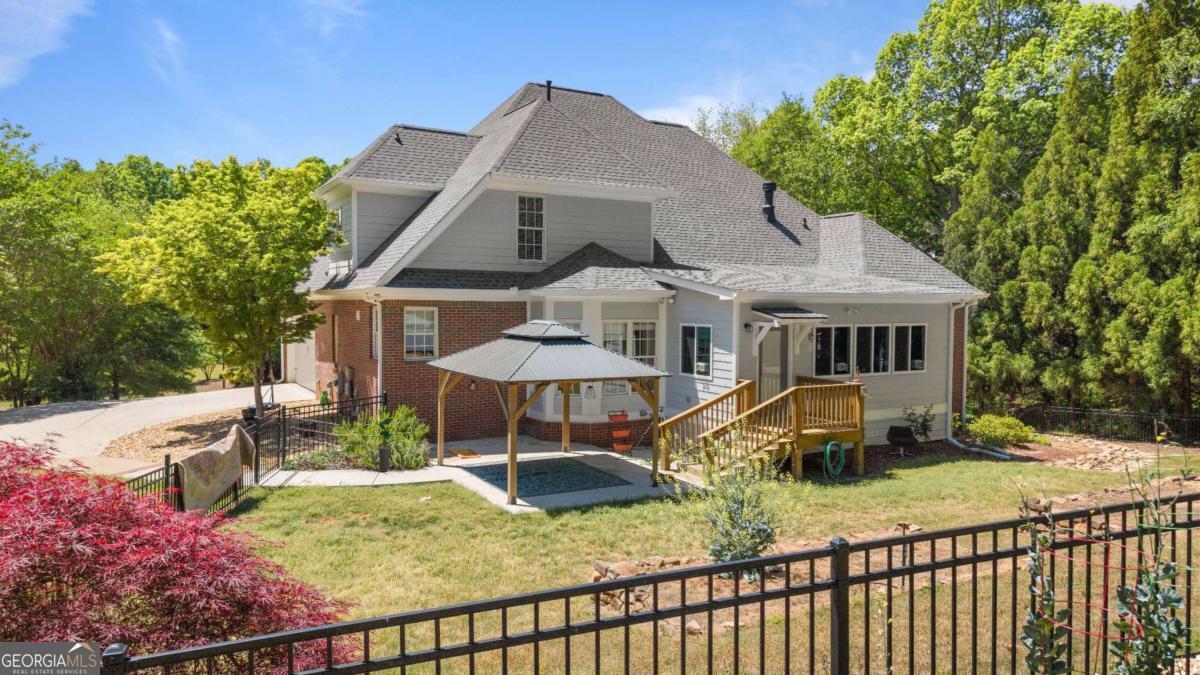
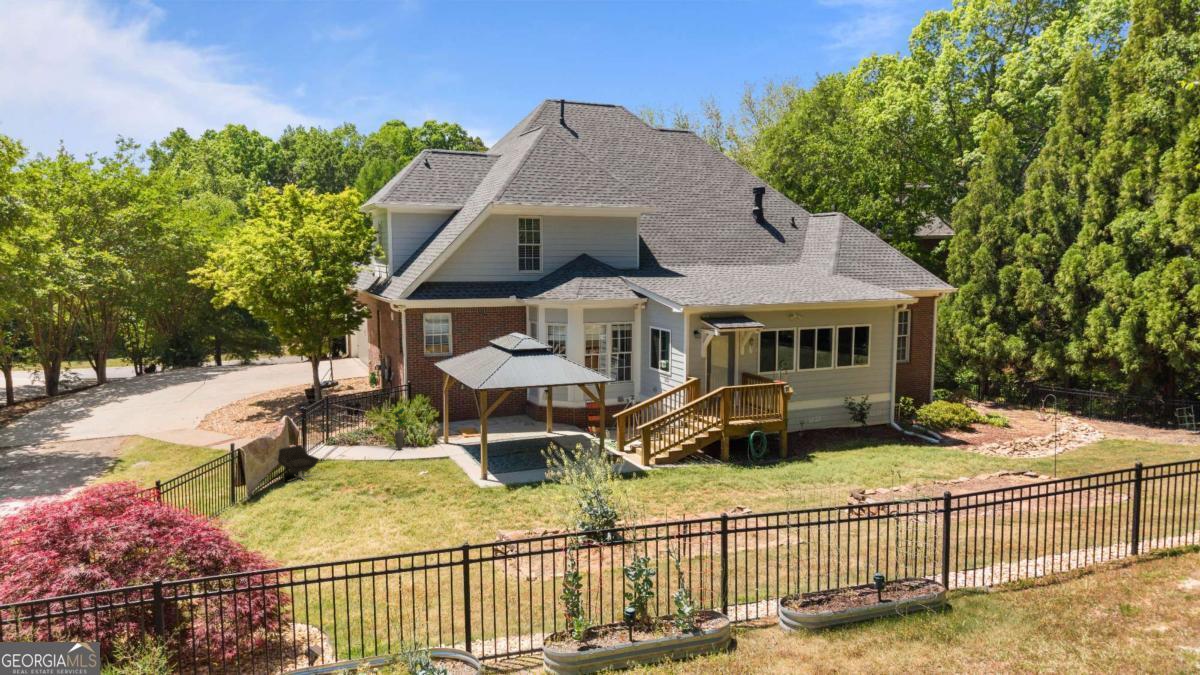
lounge chair: present [886,425,919,455] -> present [278,445,319,481]

